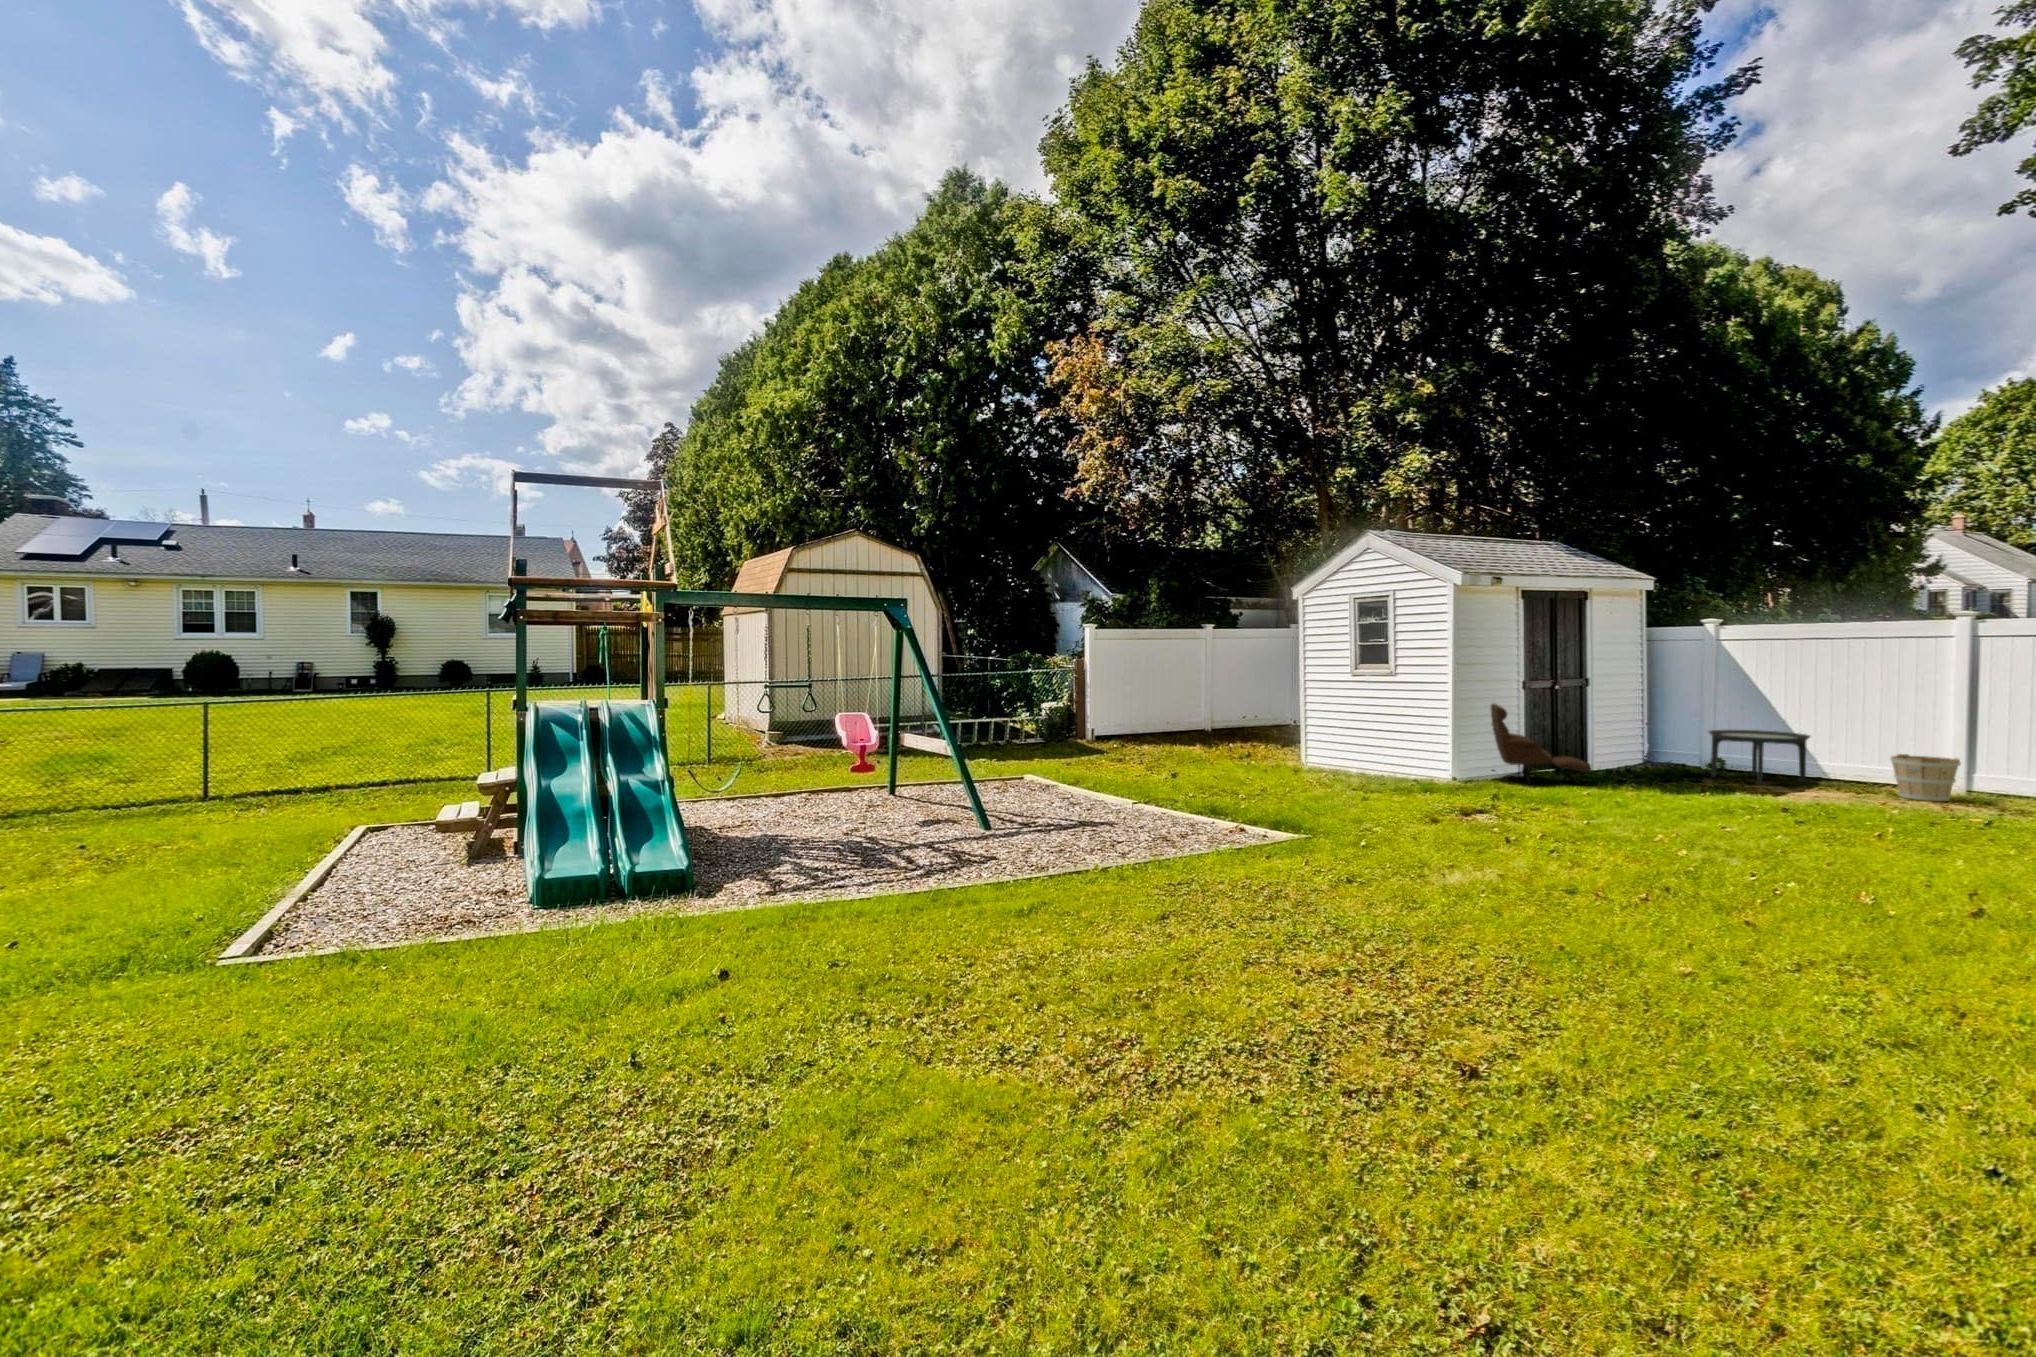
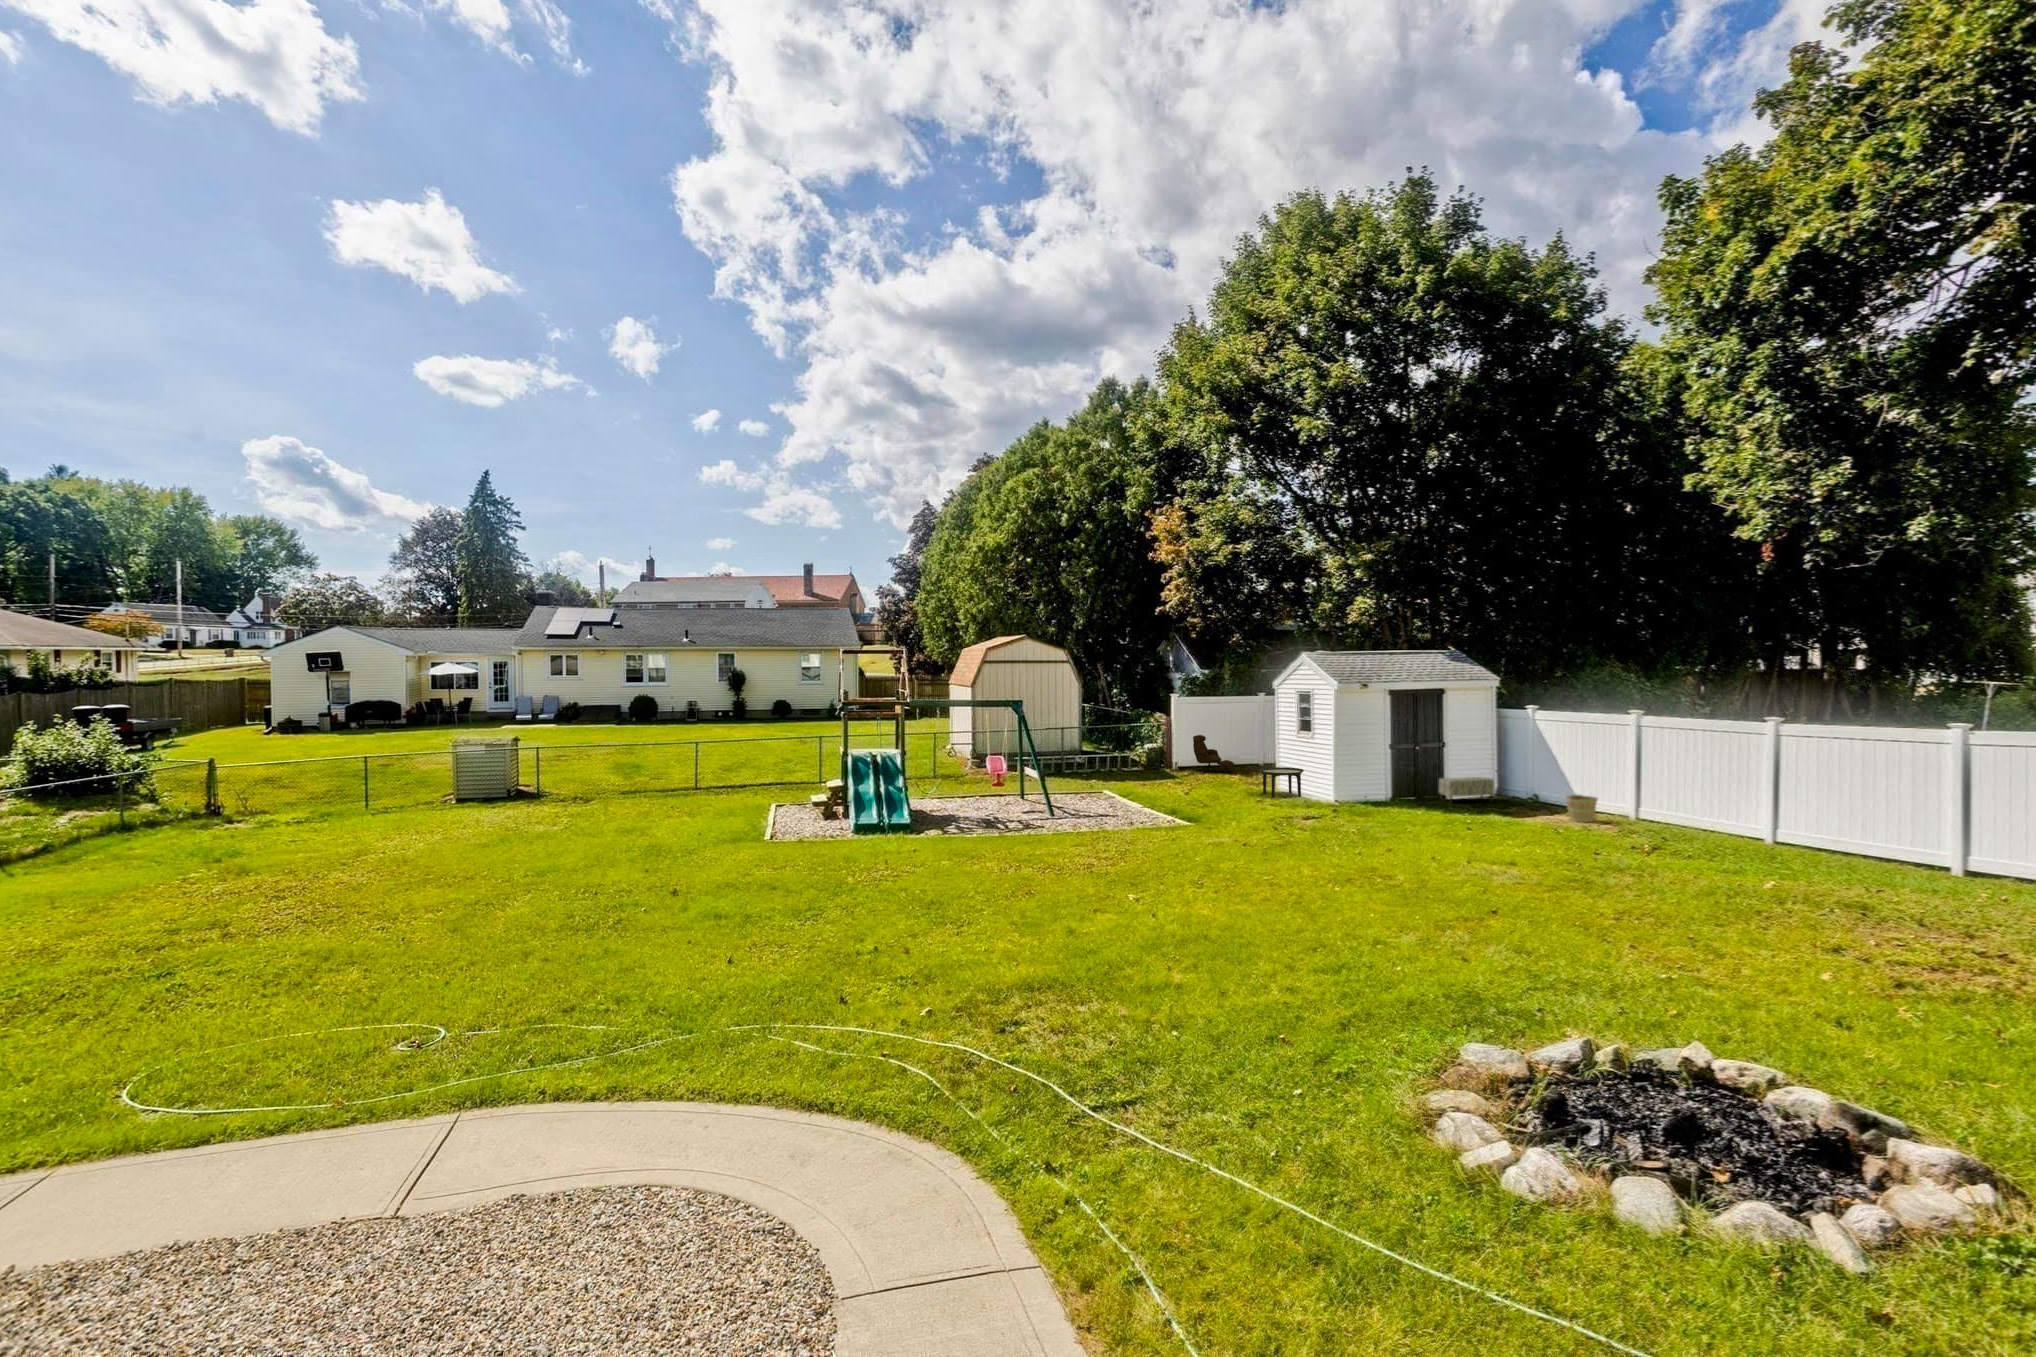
lounge chair: present [1490,704,1591,784] -> present [1193,735,1235,773]
round table: present [1709,730,1810,785] -> present [1259,767,1304,798]
bench: none [1589,733,1673,776] -> present [1439,777,1495,802]

